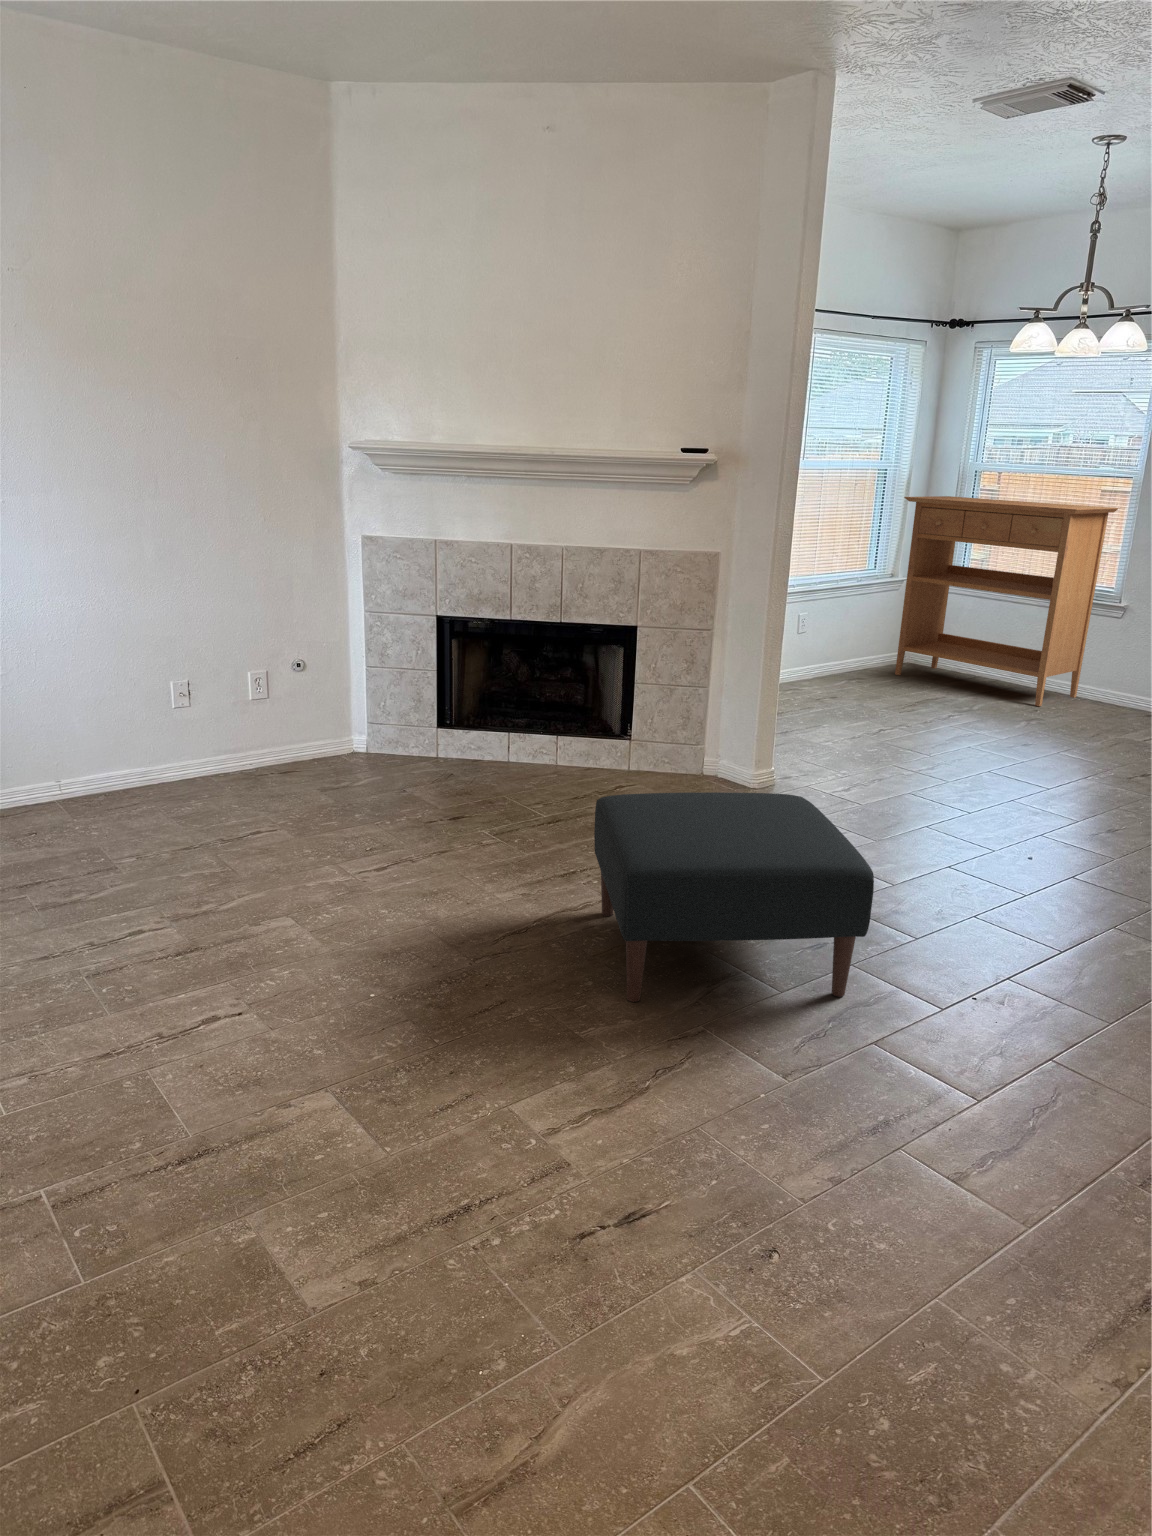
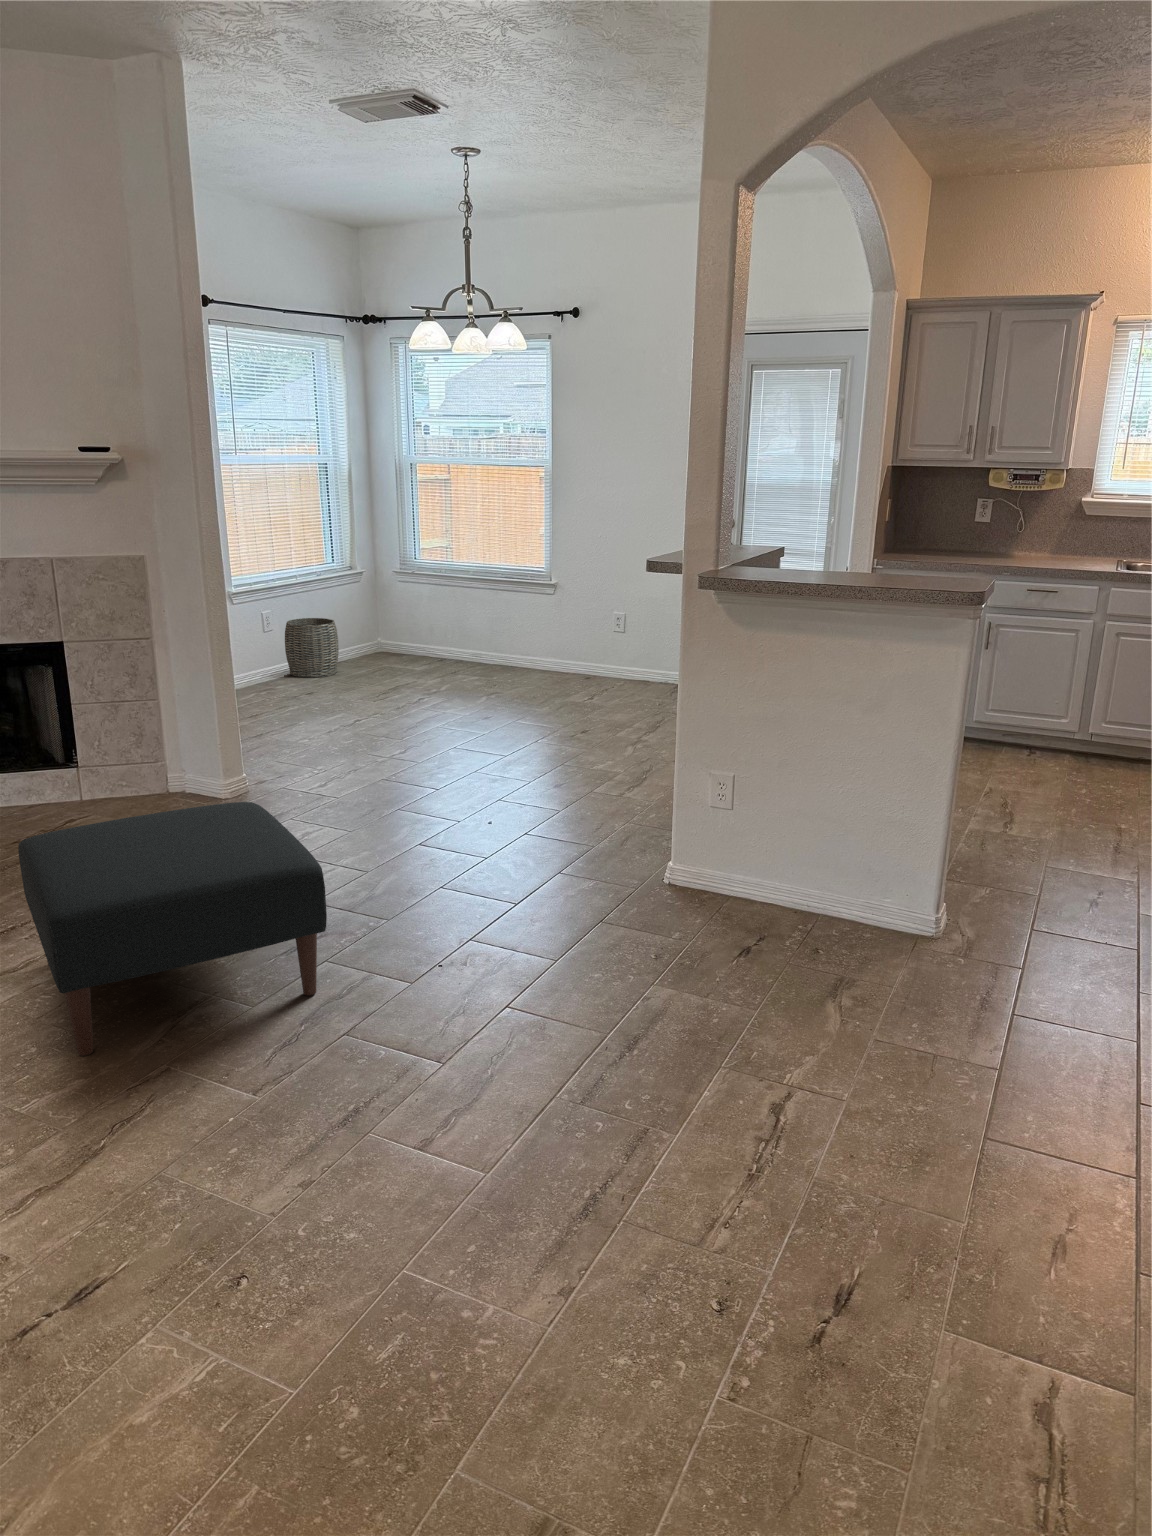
console table: present [895,496,1118,706] -> none [347,486,537,677]
woven basket: none [816,625,871,685] -> present [285,618,339,678]

